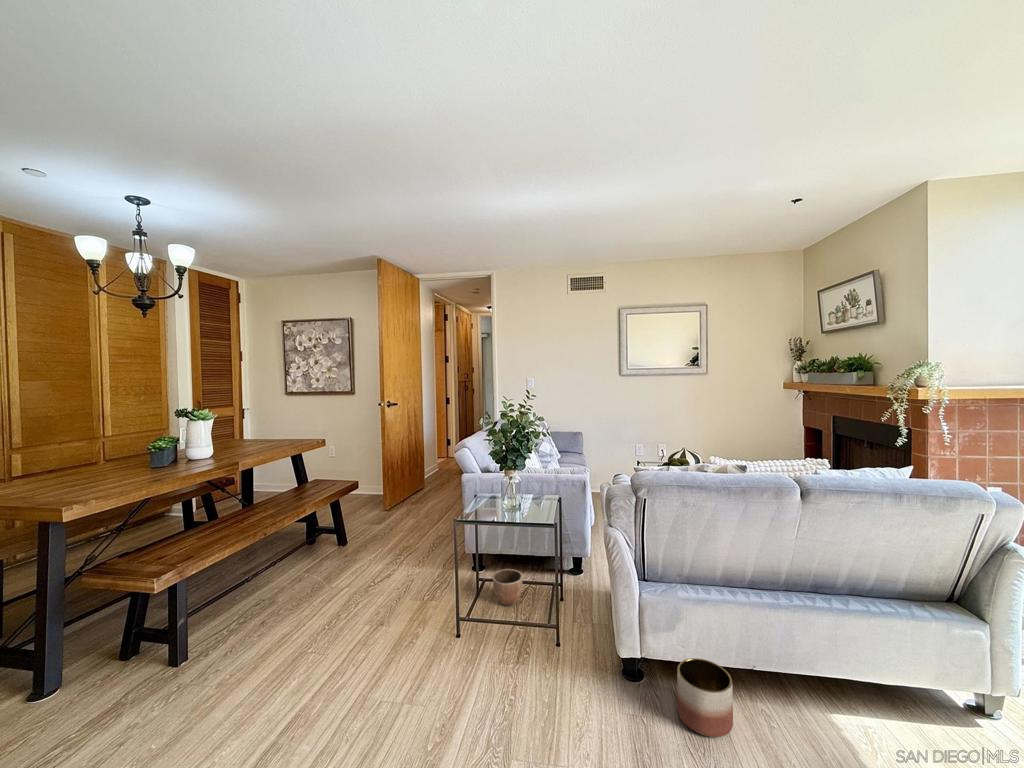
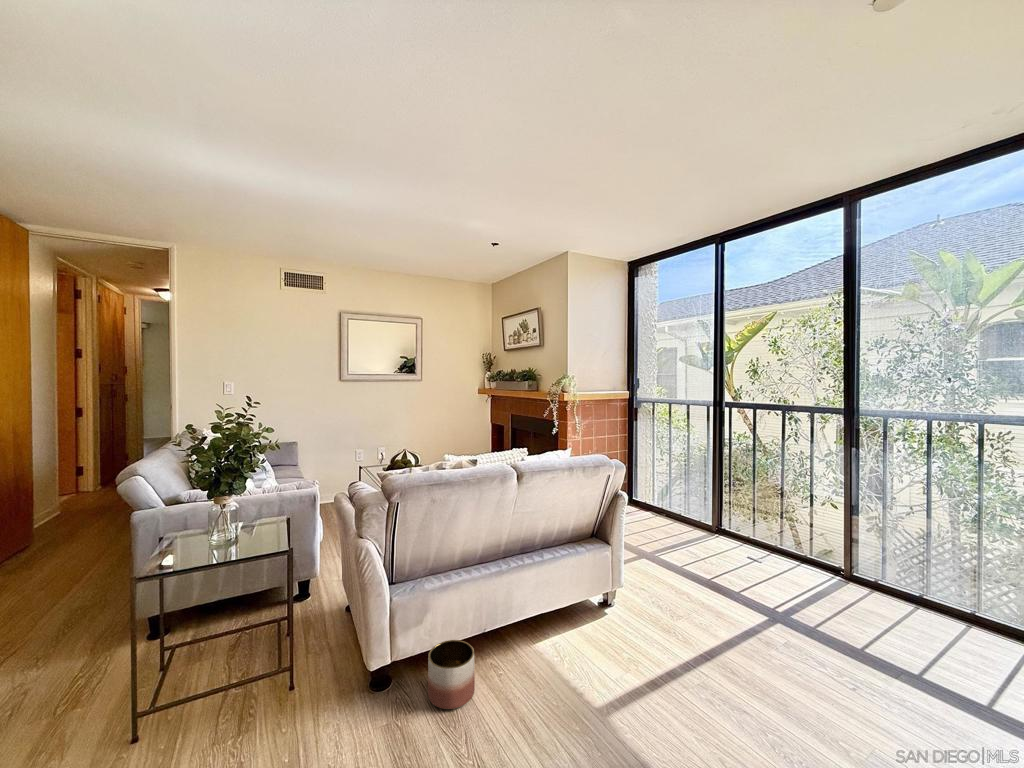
decorative bowl: present [493,569,523,606] -> none [191,619,236,668]

